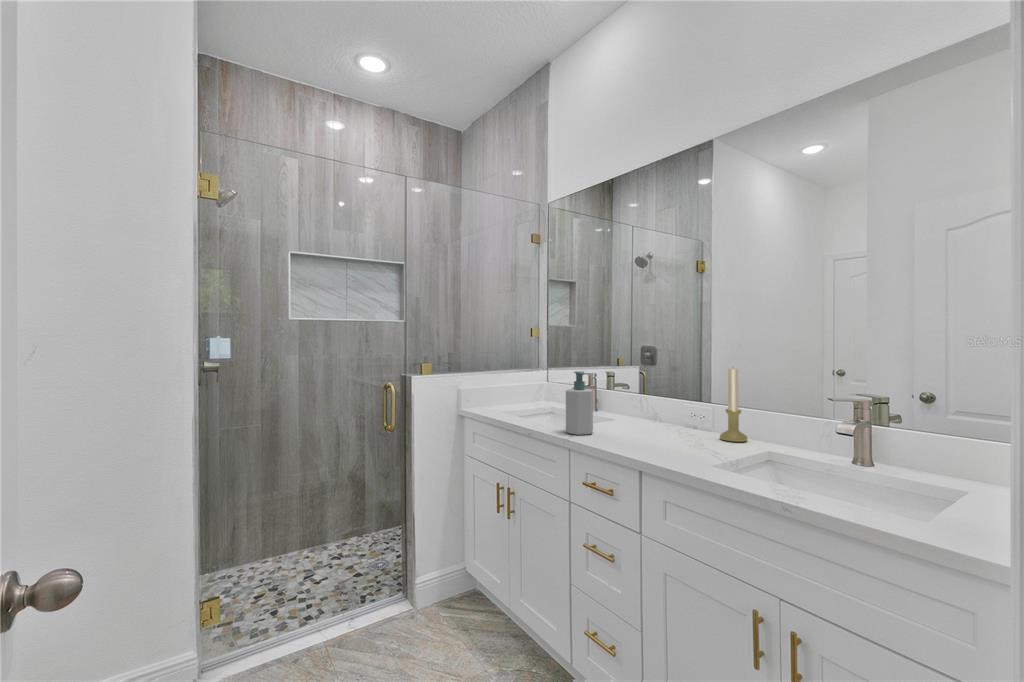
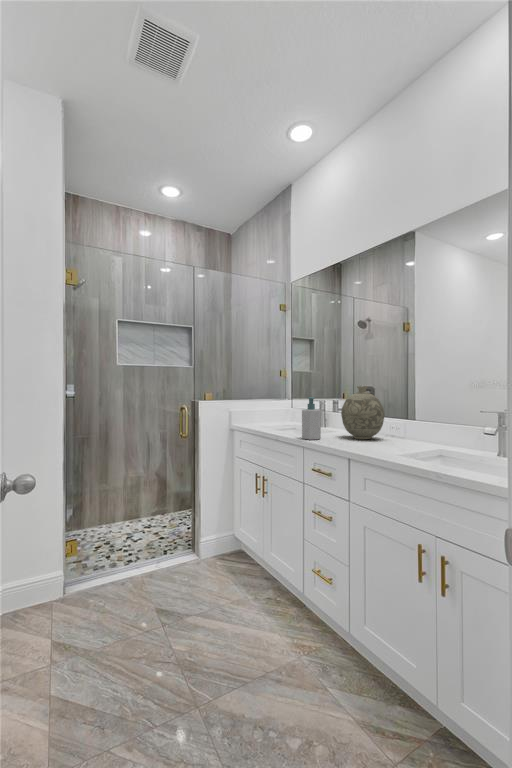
decorative vase: none [622,355,686,433] -> present [341,386,385,439]
candle holder: present [720,369,747,442] -> none [407,393,426,444]

